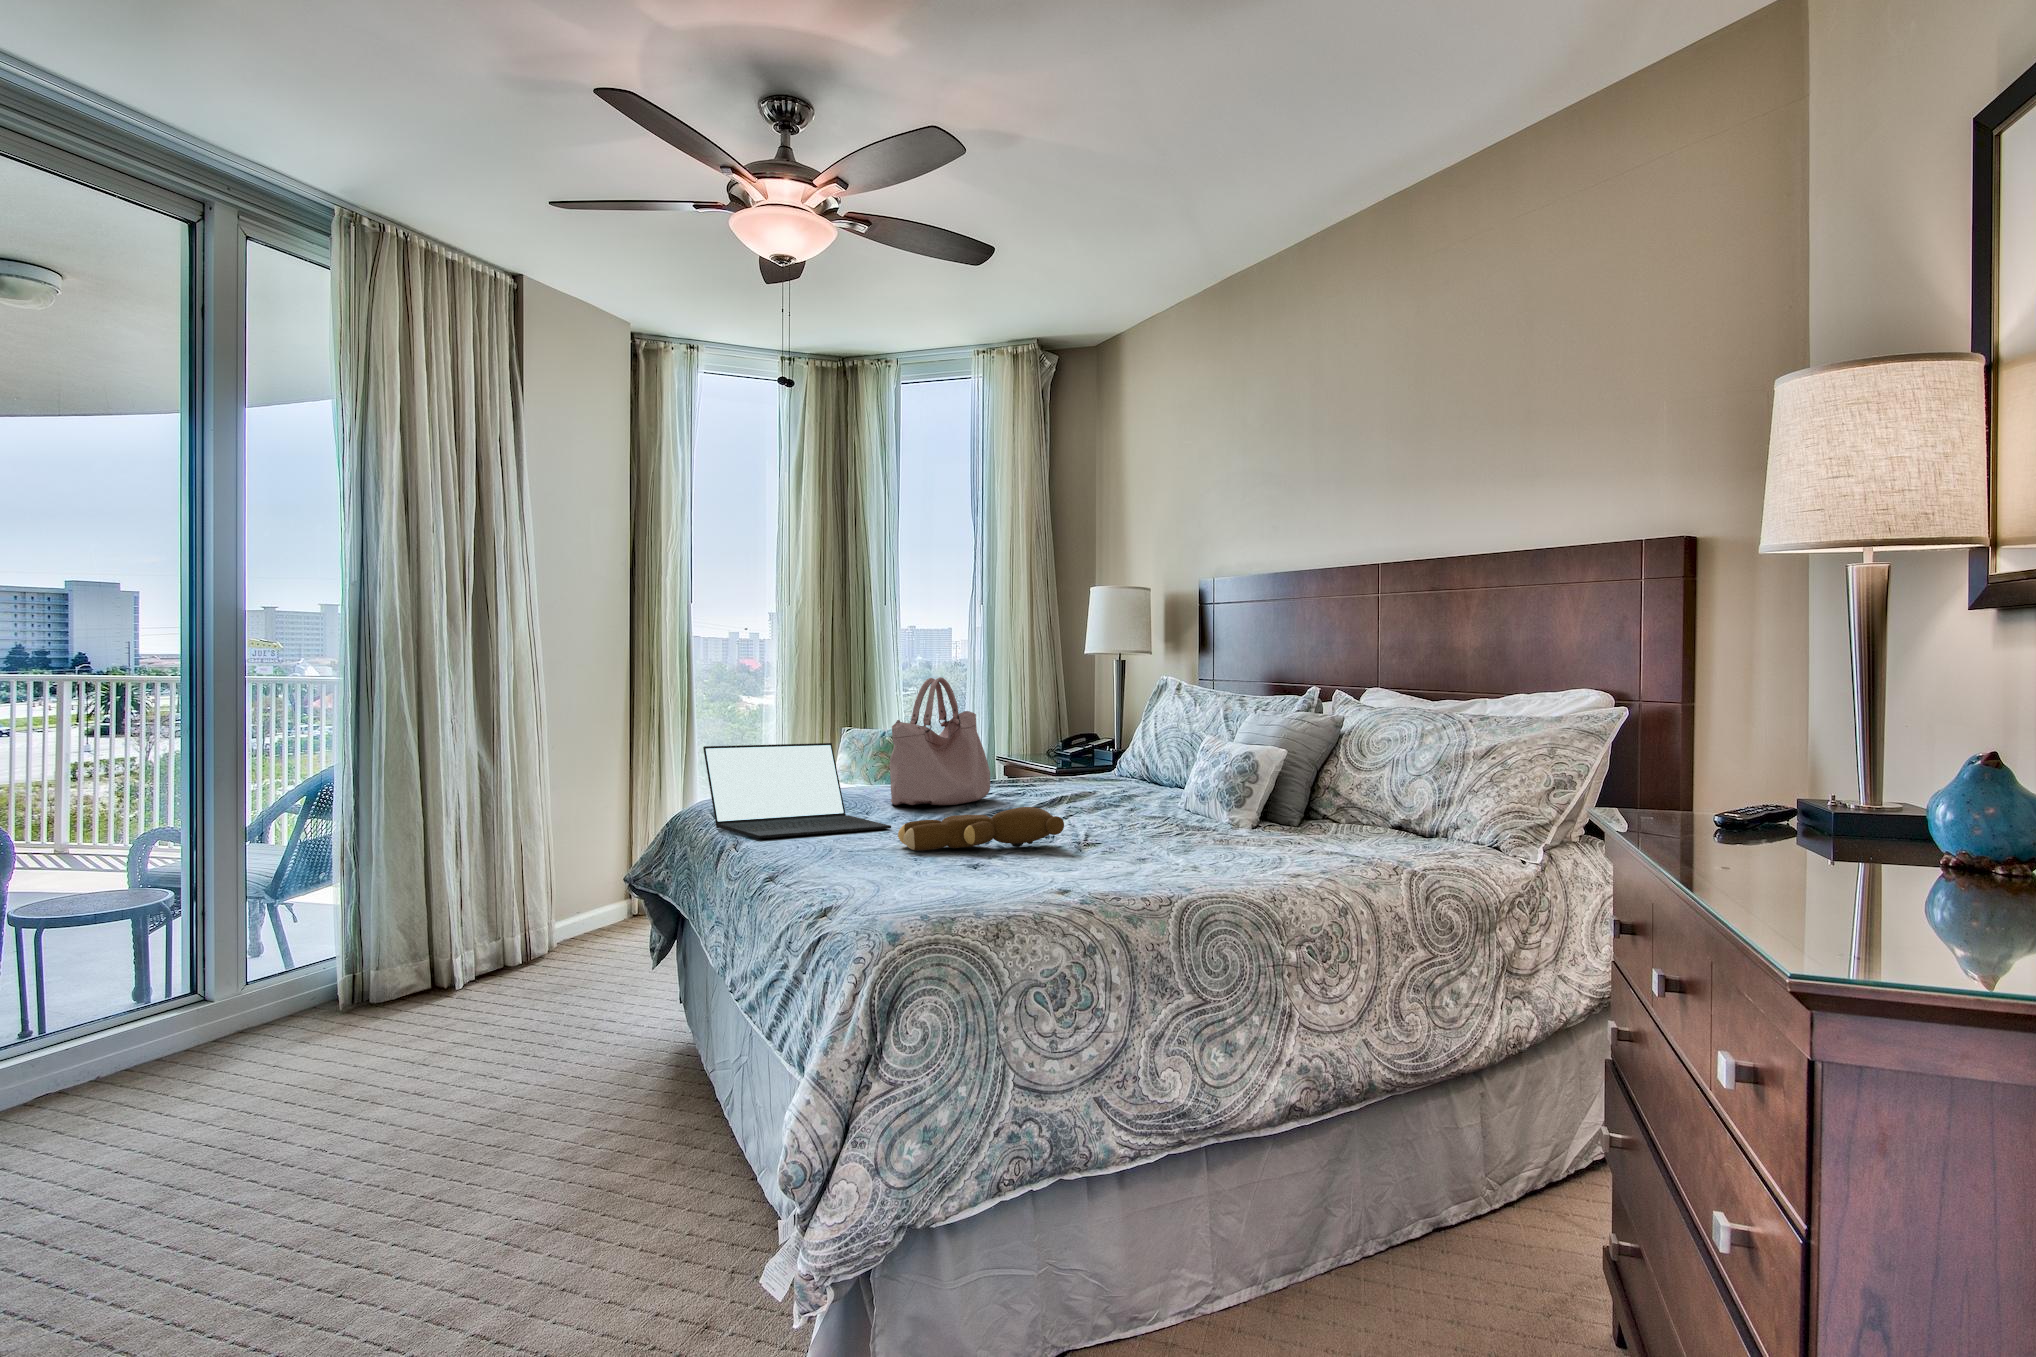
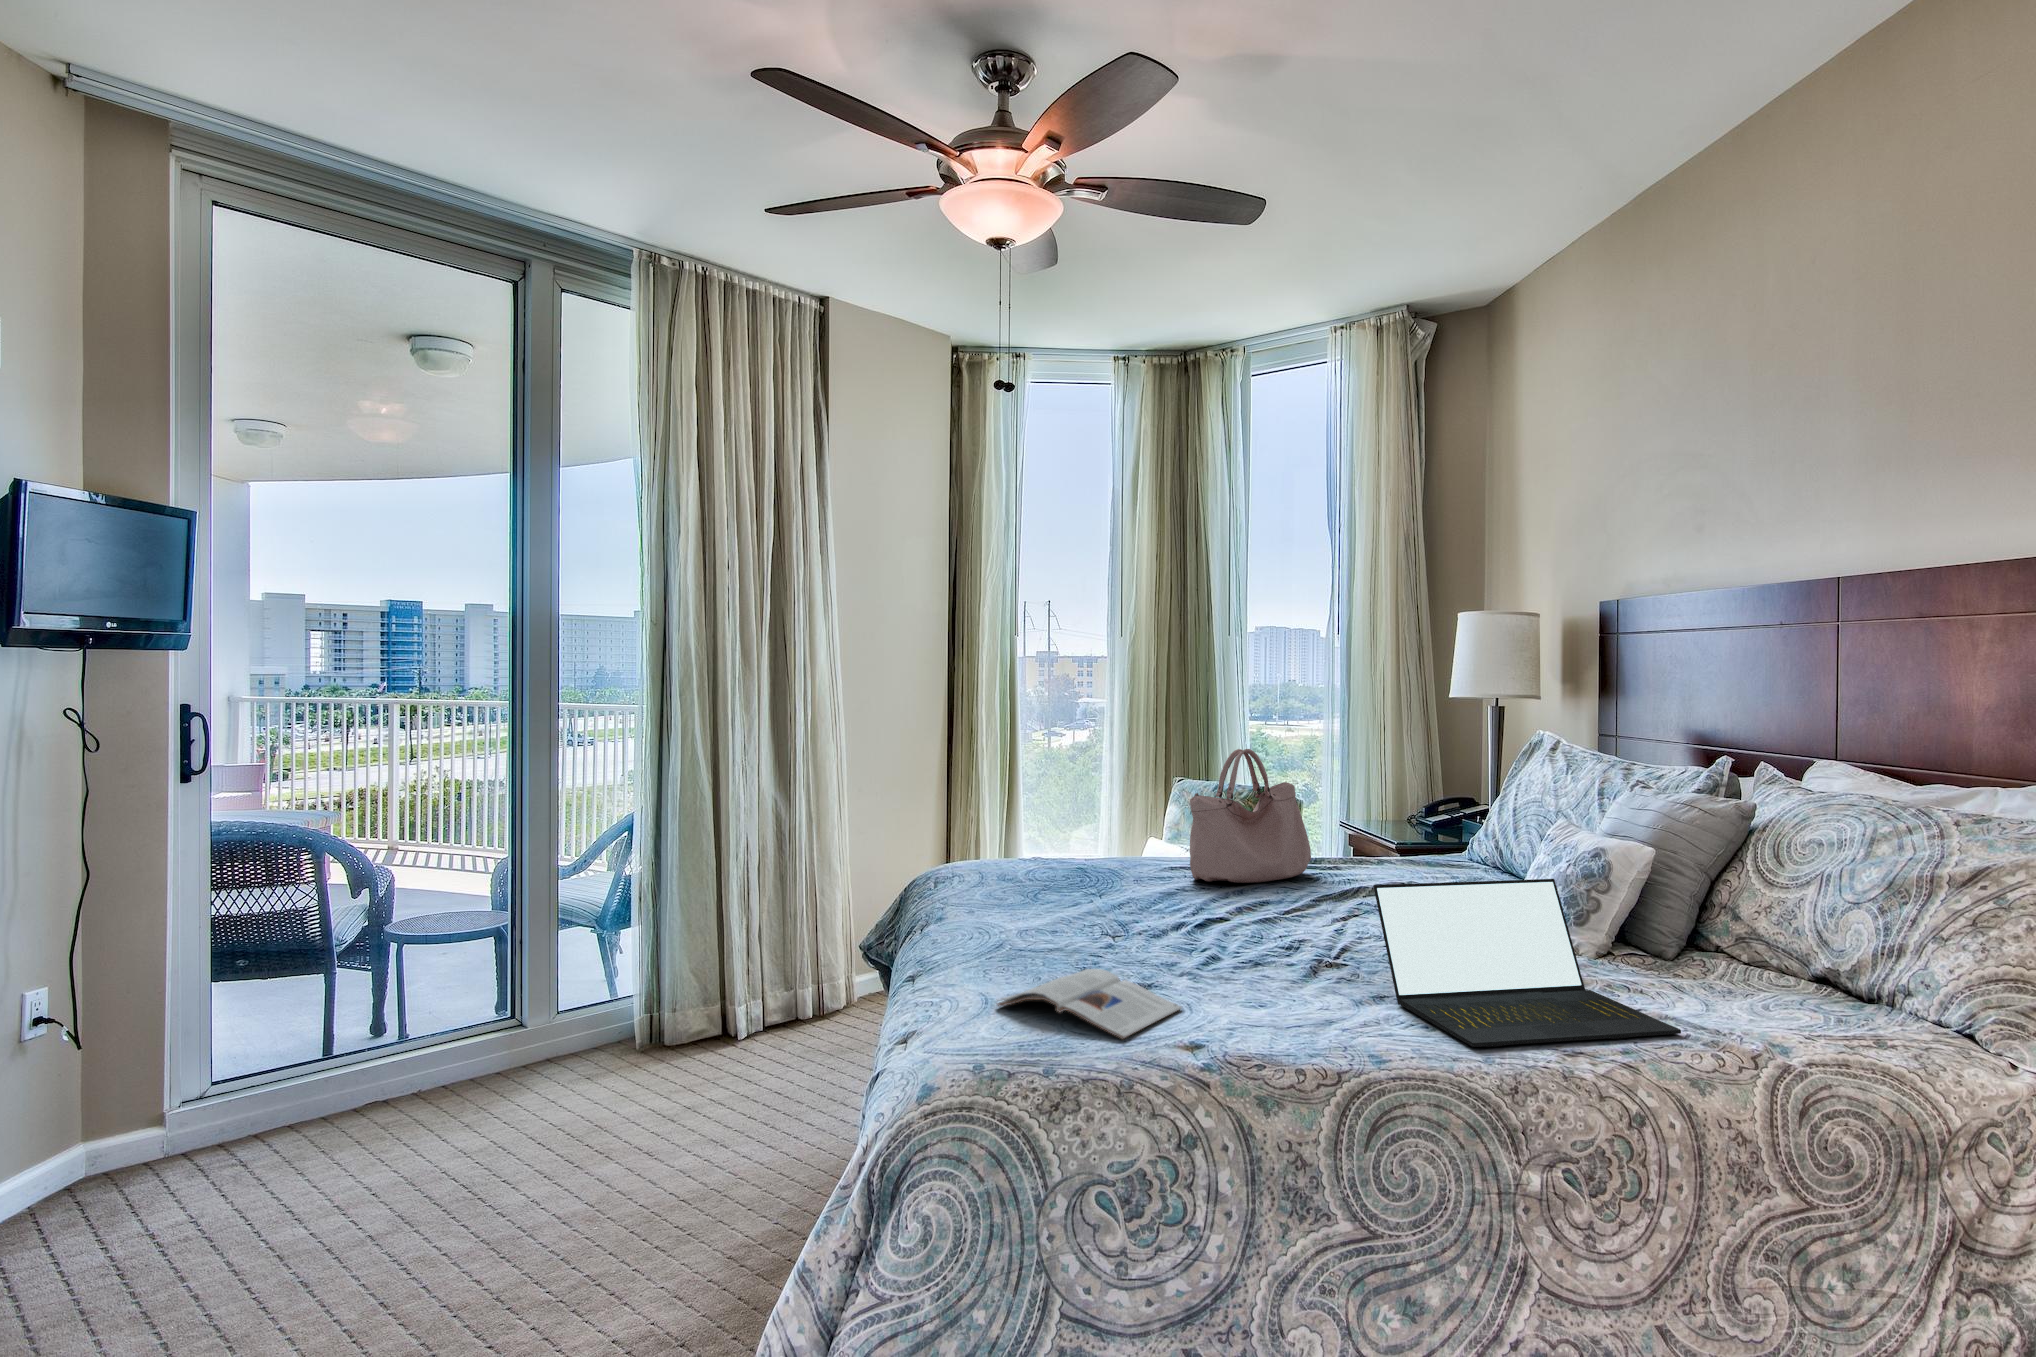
laptop: present [703,743,891,838] -> present [1373,879,1681,1047]
teddy bear: present [898,807,1064,851] -> none [1109,912,1291,957]
magazine: none [870,852,1020,892] -> present [997,969,1182,1039]

